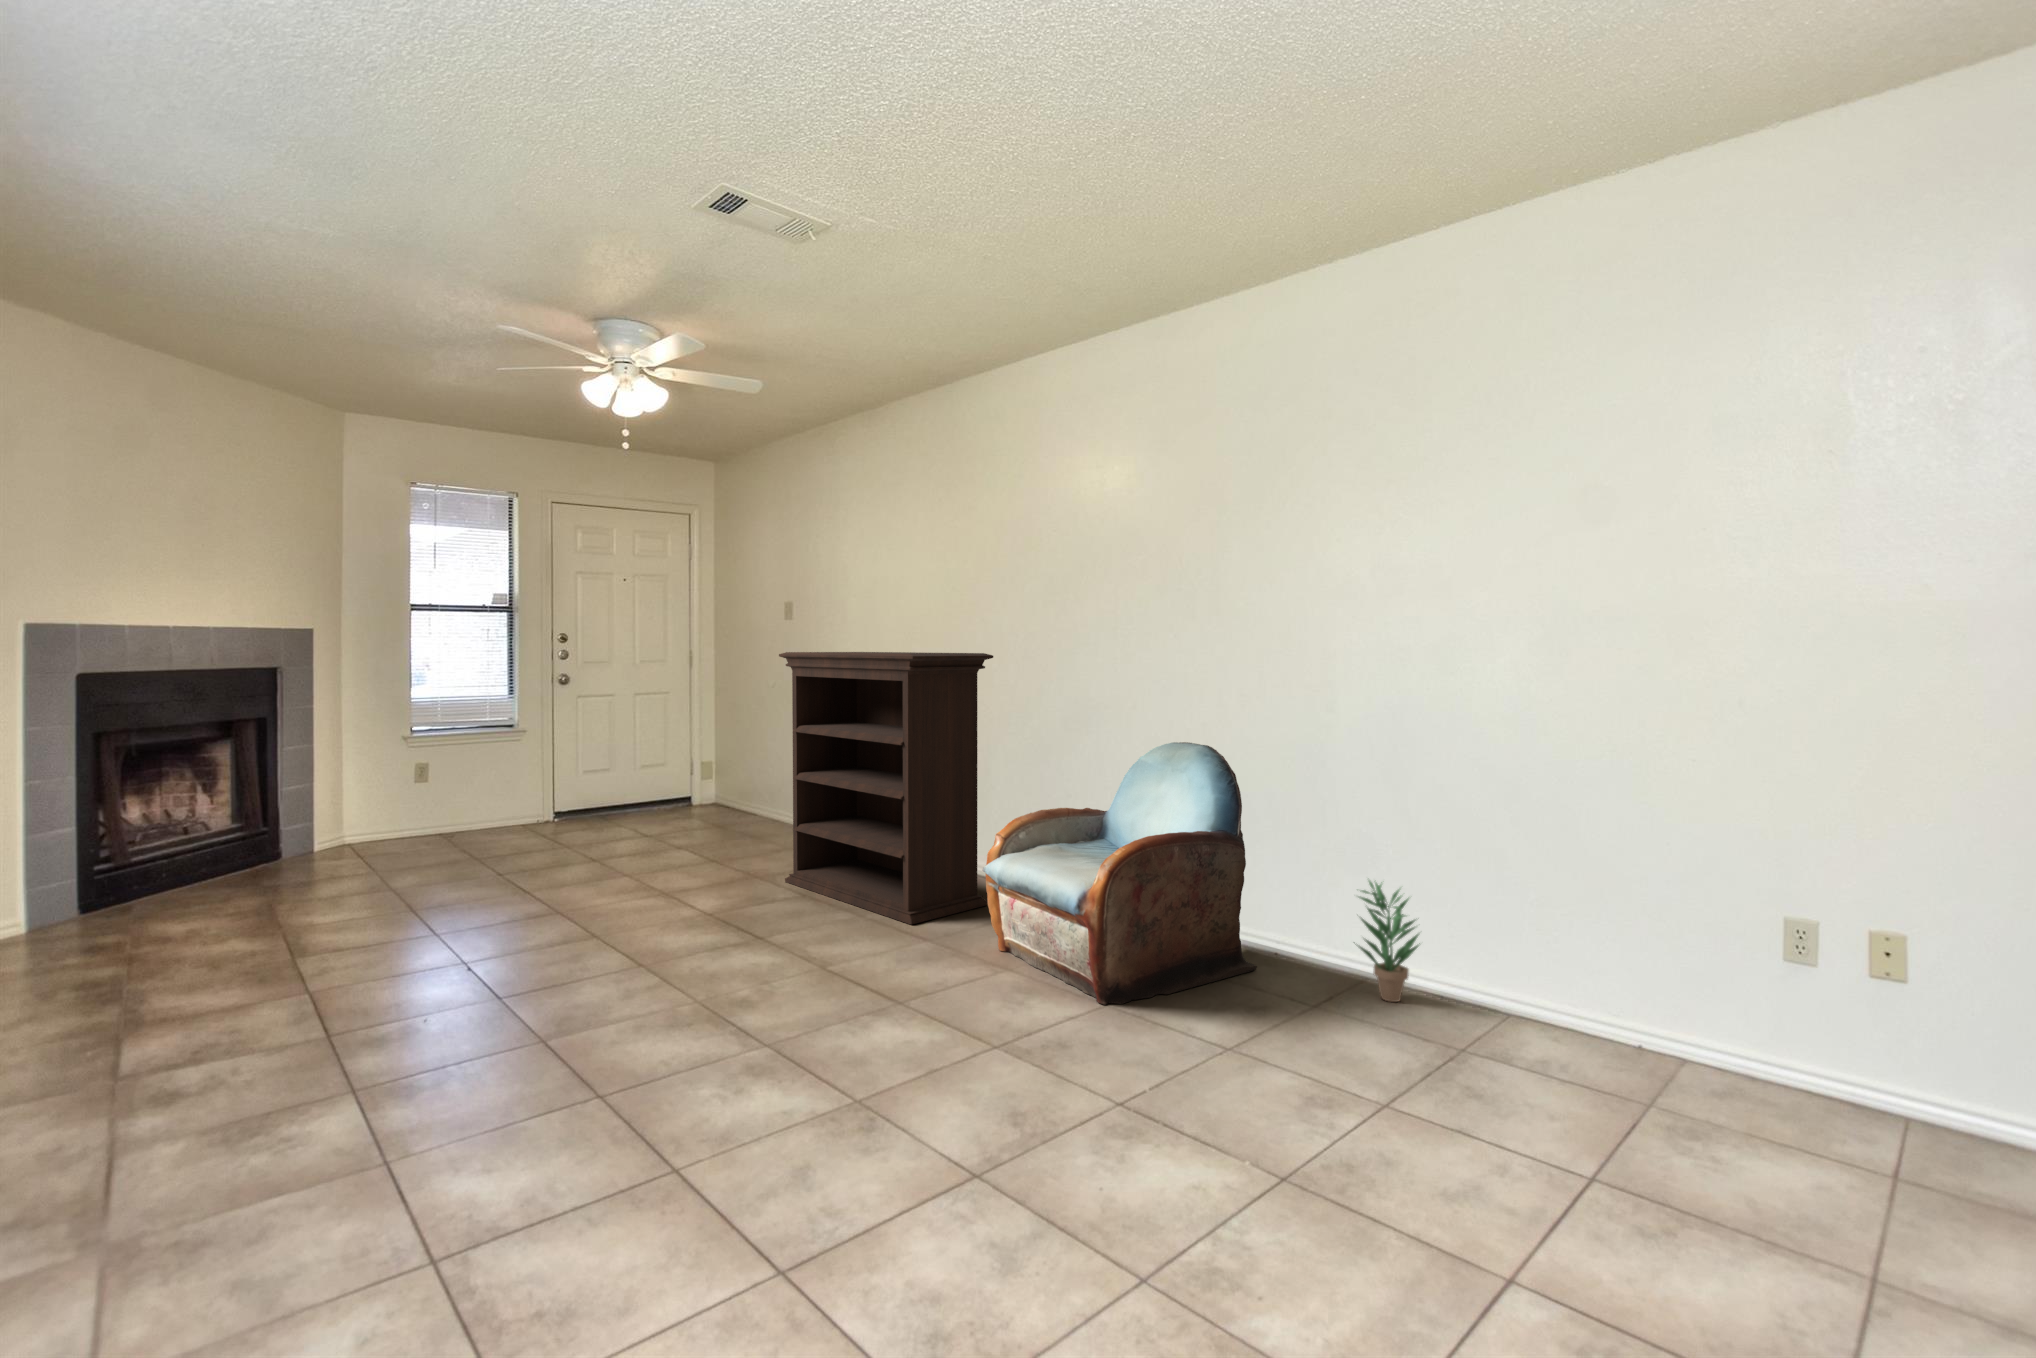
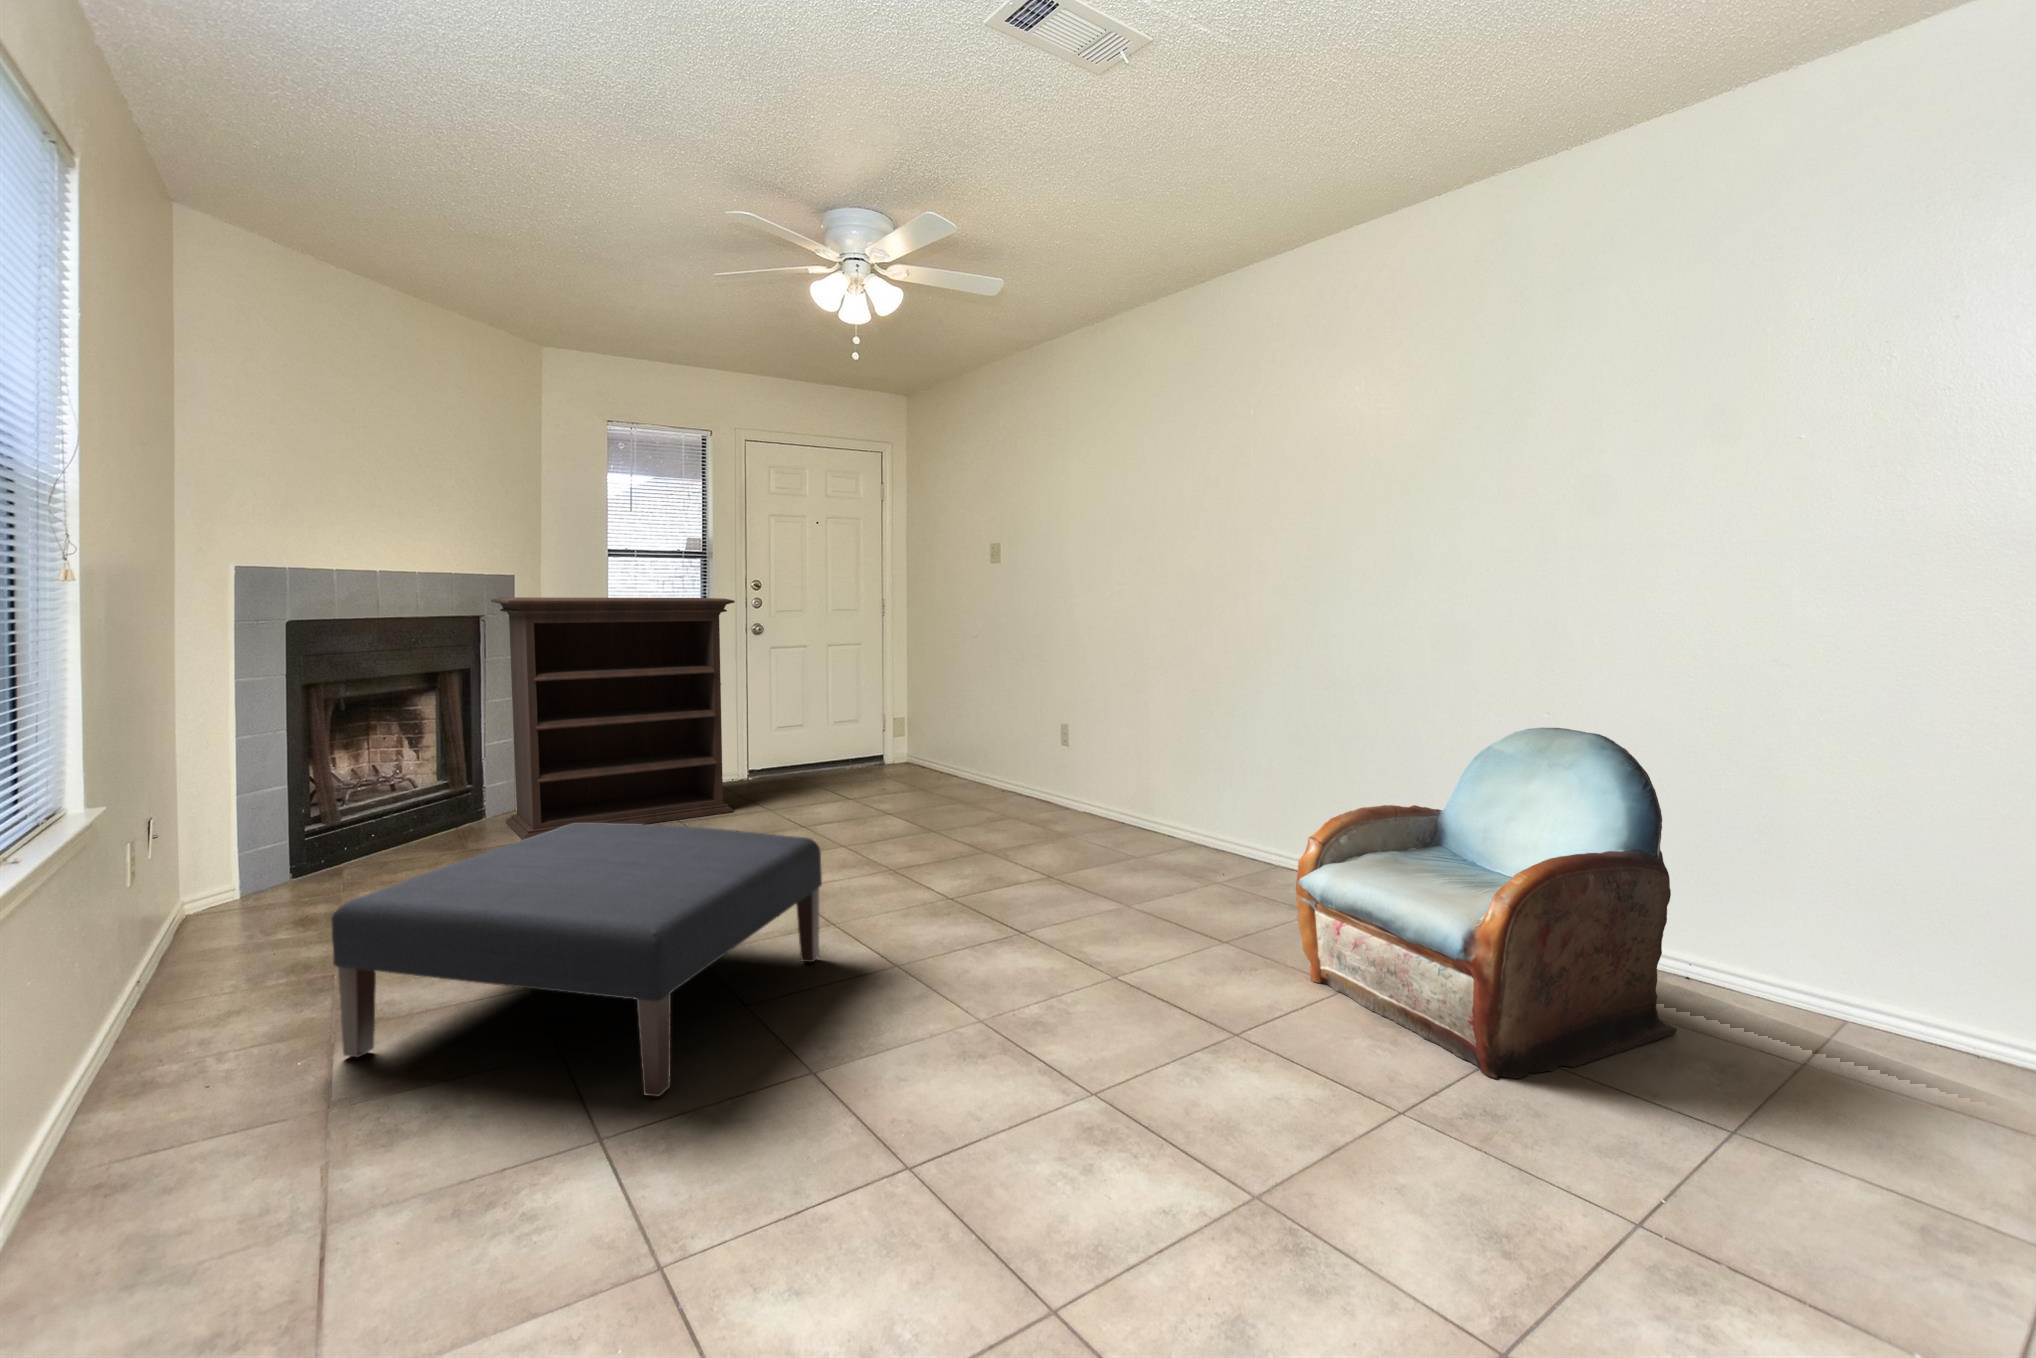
bookshelf: present [779,652,993,925] -> present [491,597,735,840]
ottoman: none [117,845,587,1056] -> present [331,823,822,1097]
potted plant: present [1359,881,1419,1002] -> none [1852,929,1976,1104]

